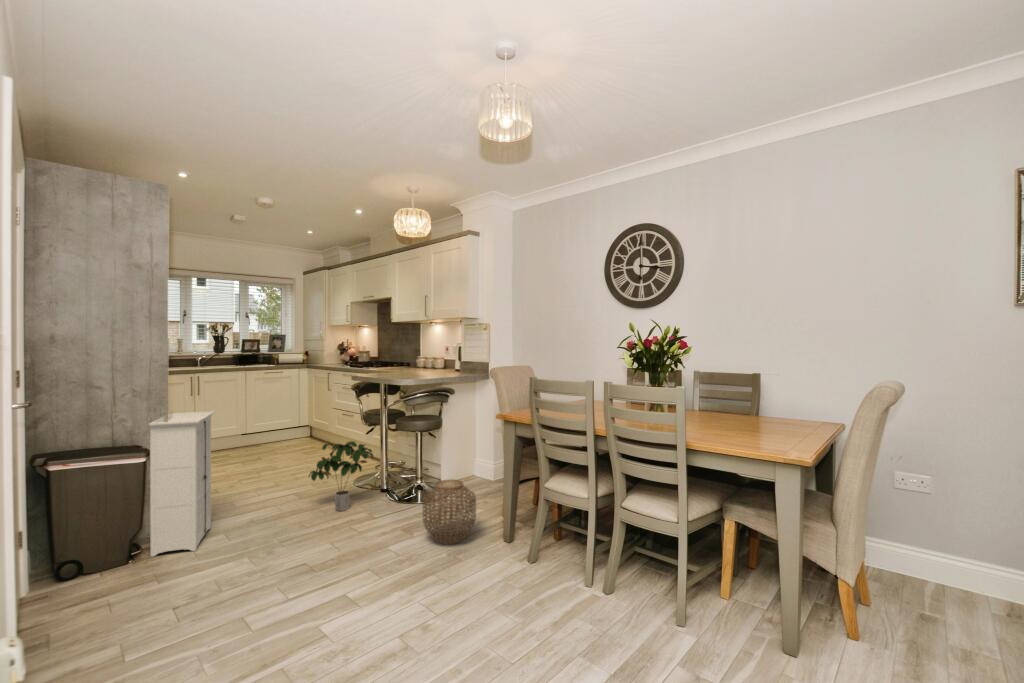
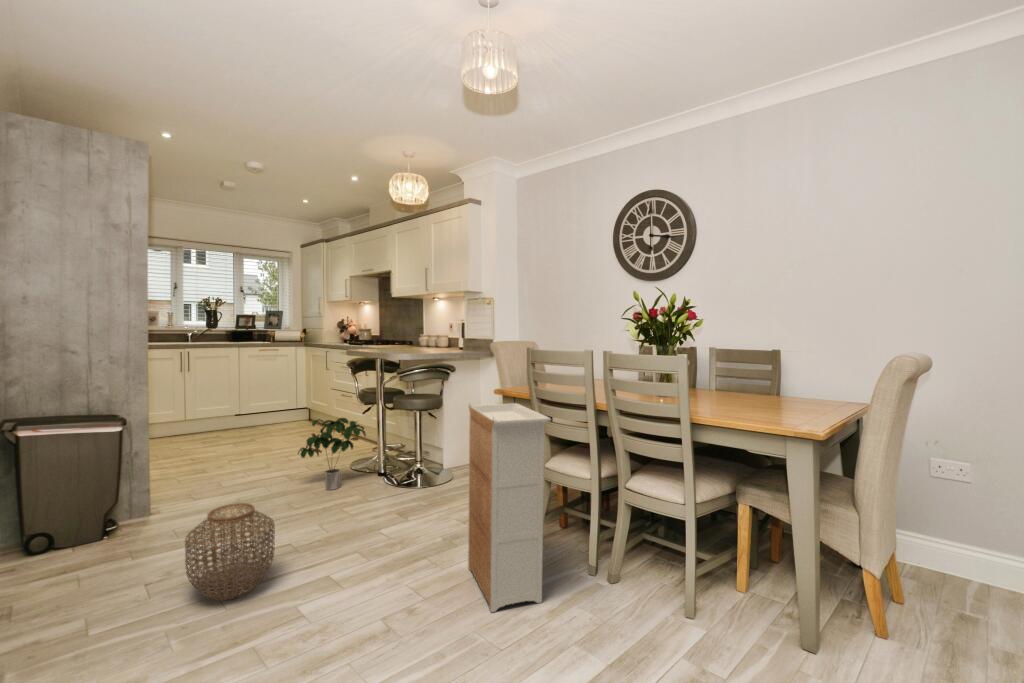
storage cabinet: present [149,411,215,557] -> present [468,403,551,612]
woven basket: present [423,480,476,544] -> present [185,503,275,600]

